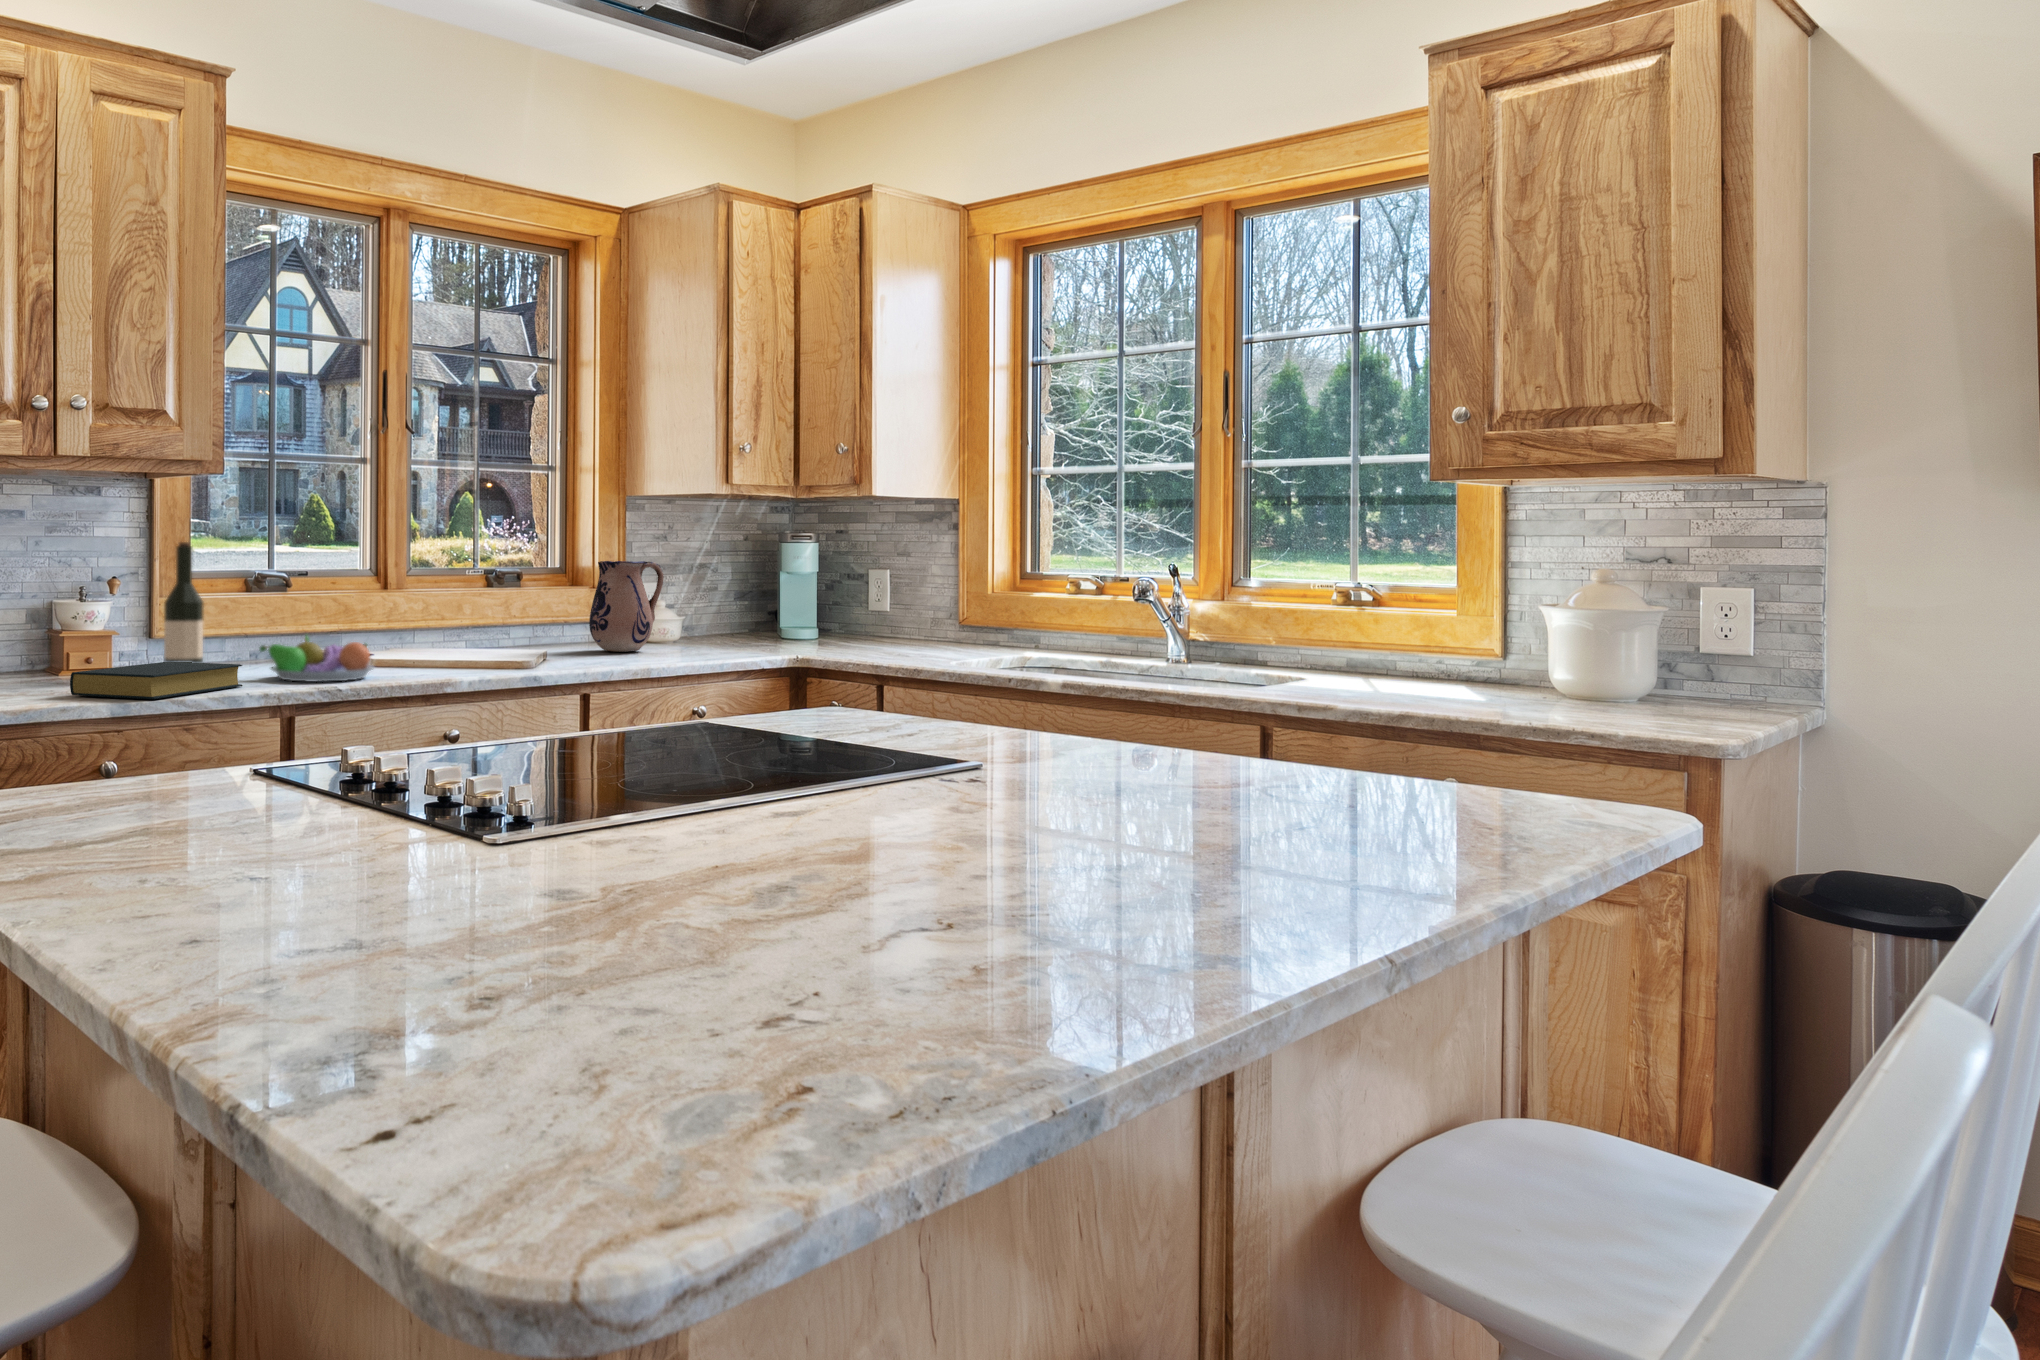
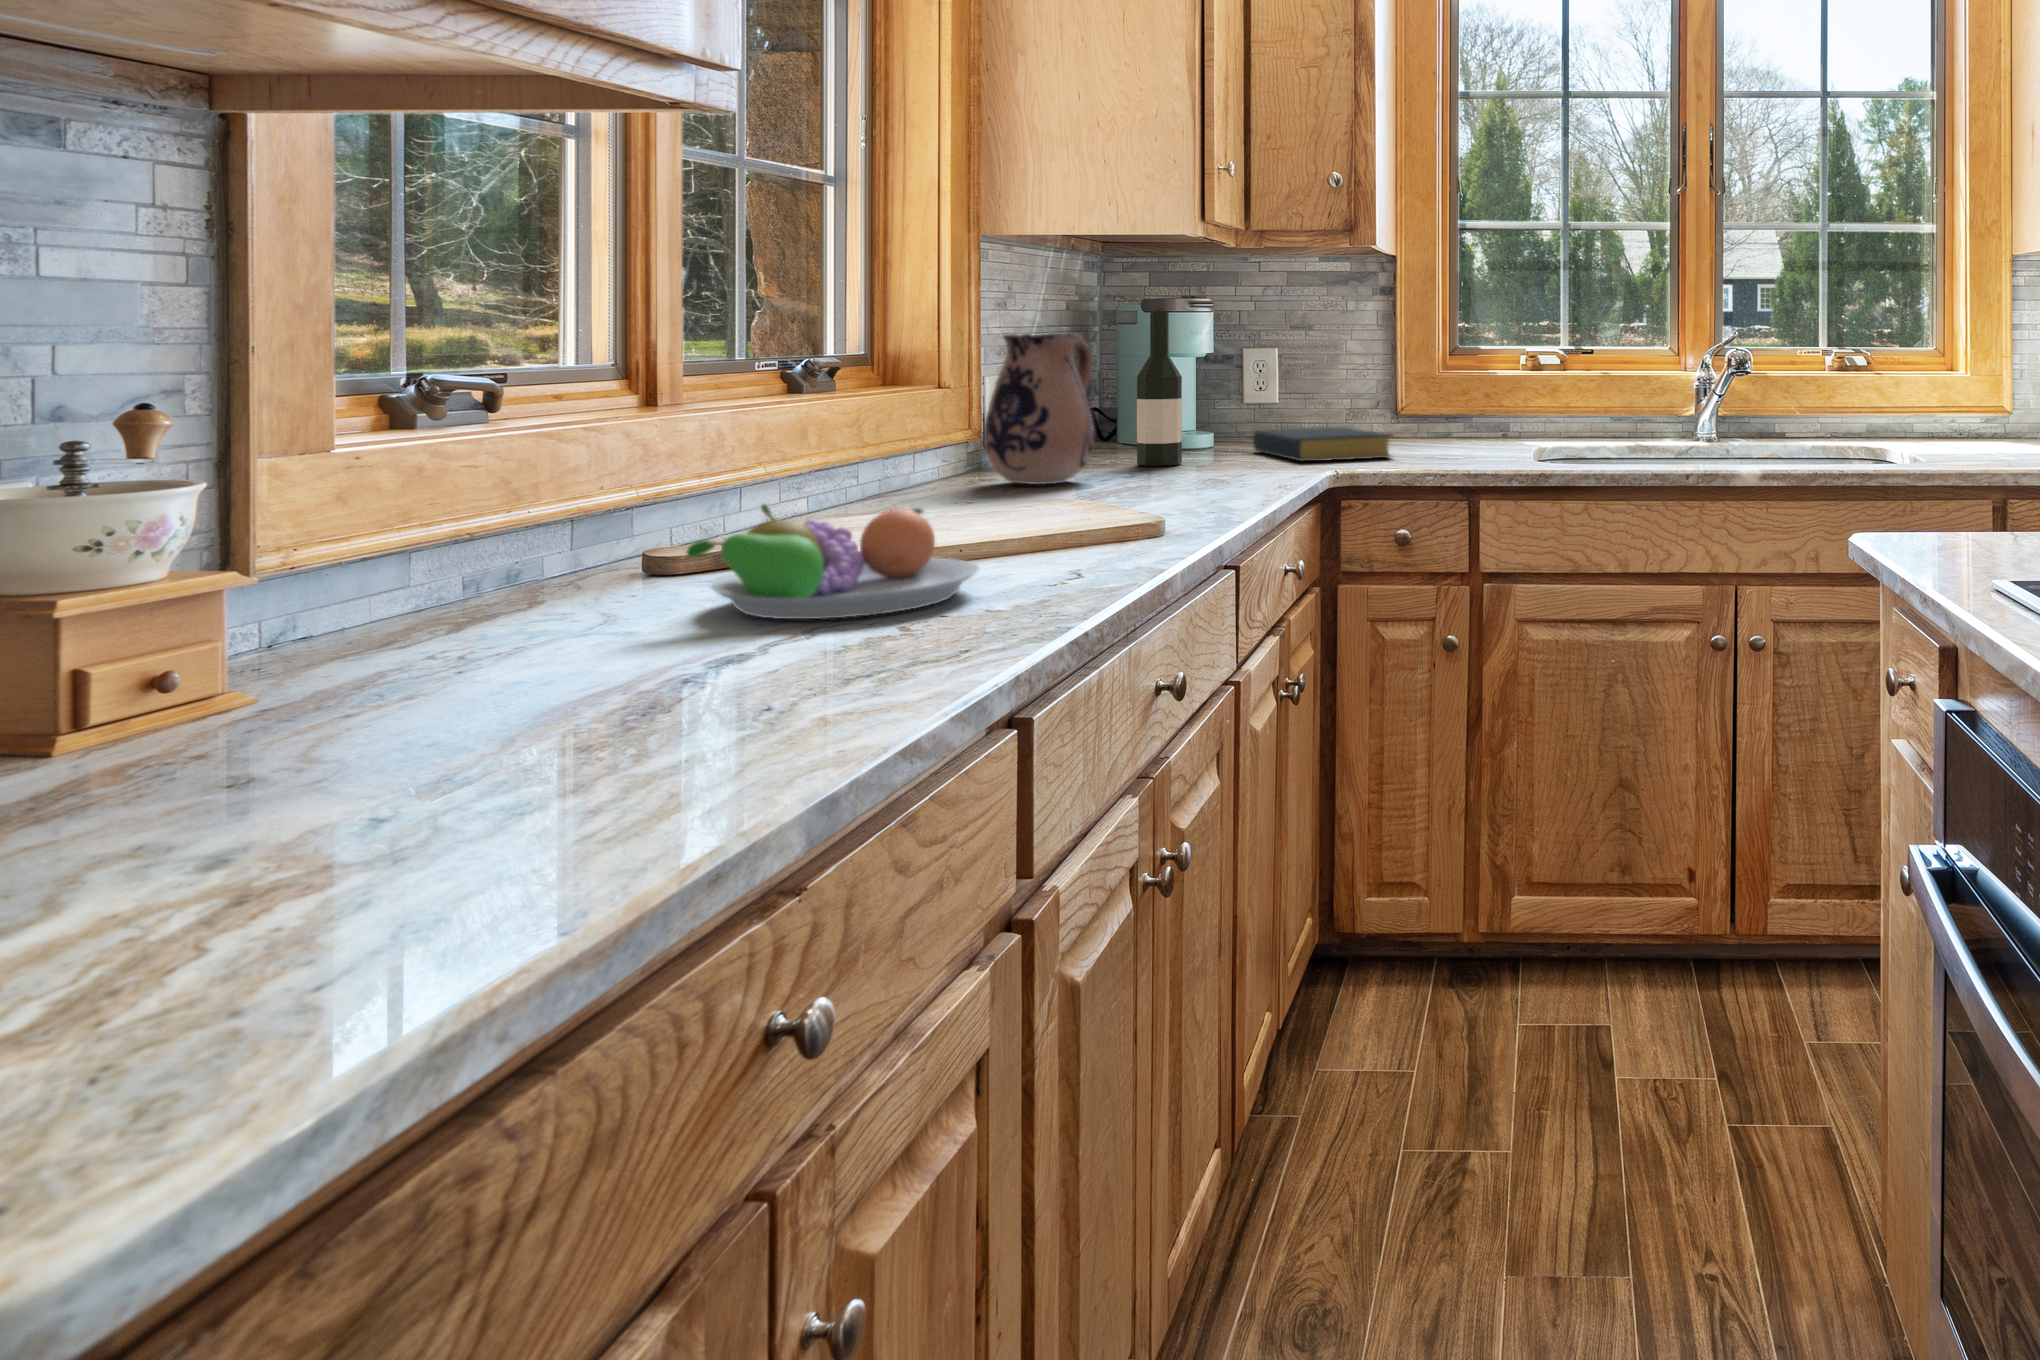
wine bottle: present [164,542,204,663] -> present [1137,307,1182,466]
hardback book: present [70,662,242,699] -> present [1253,427,1391,461]

